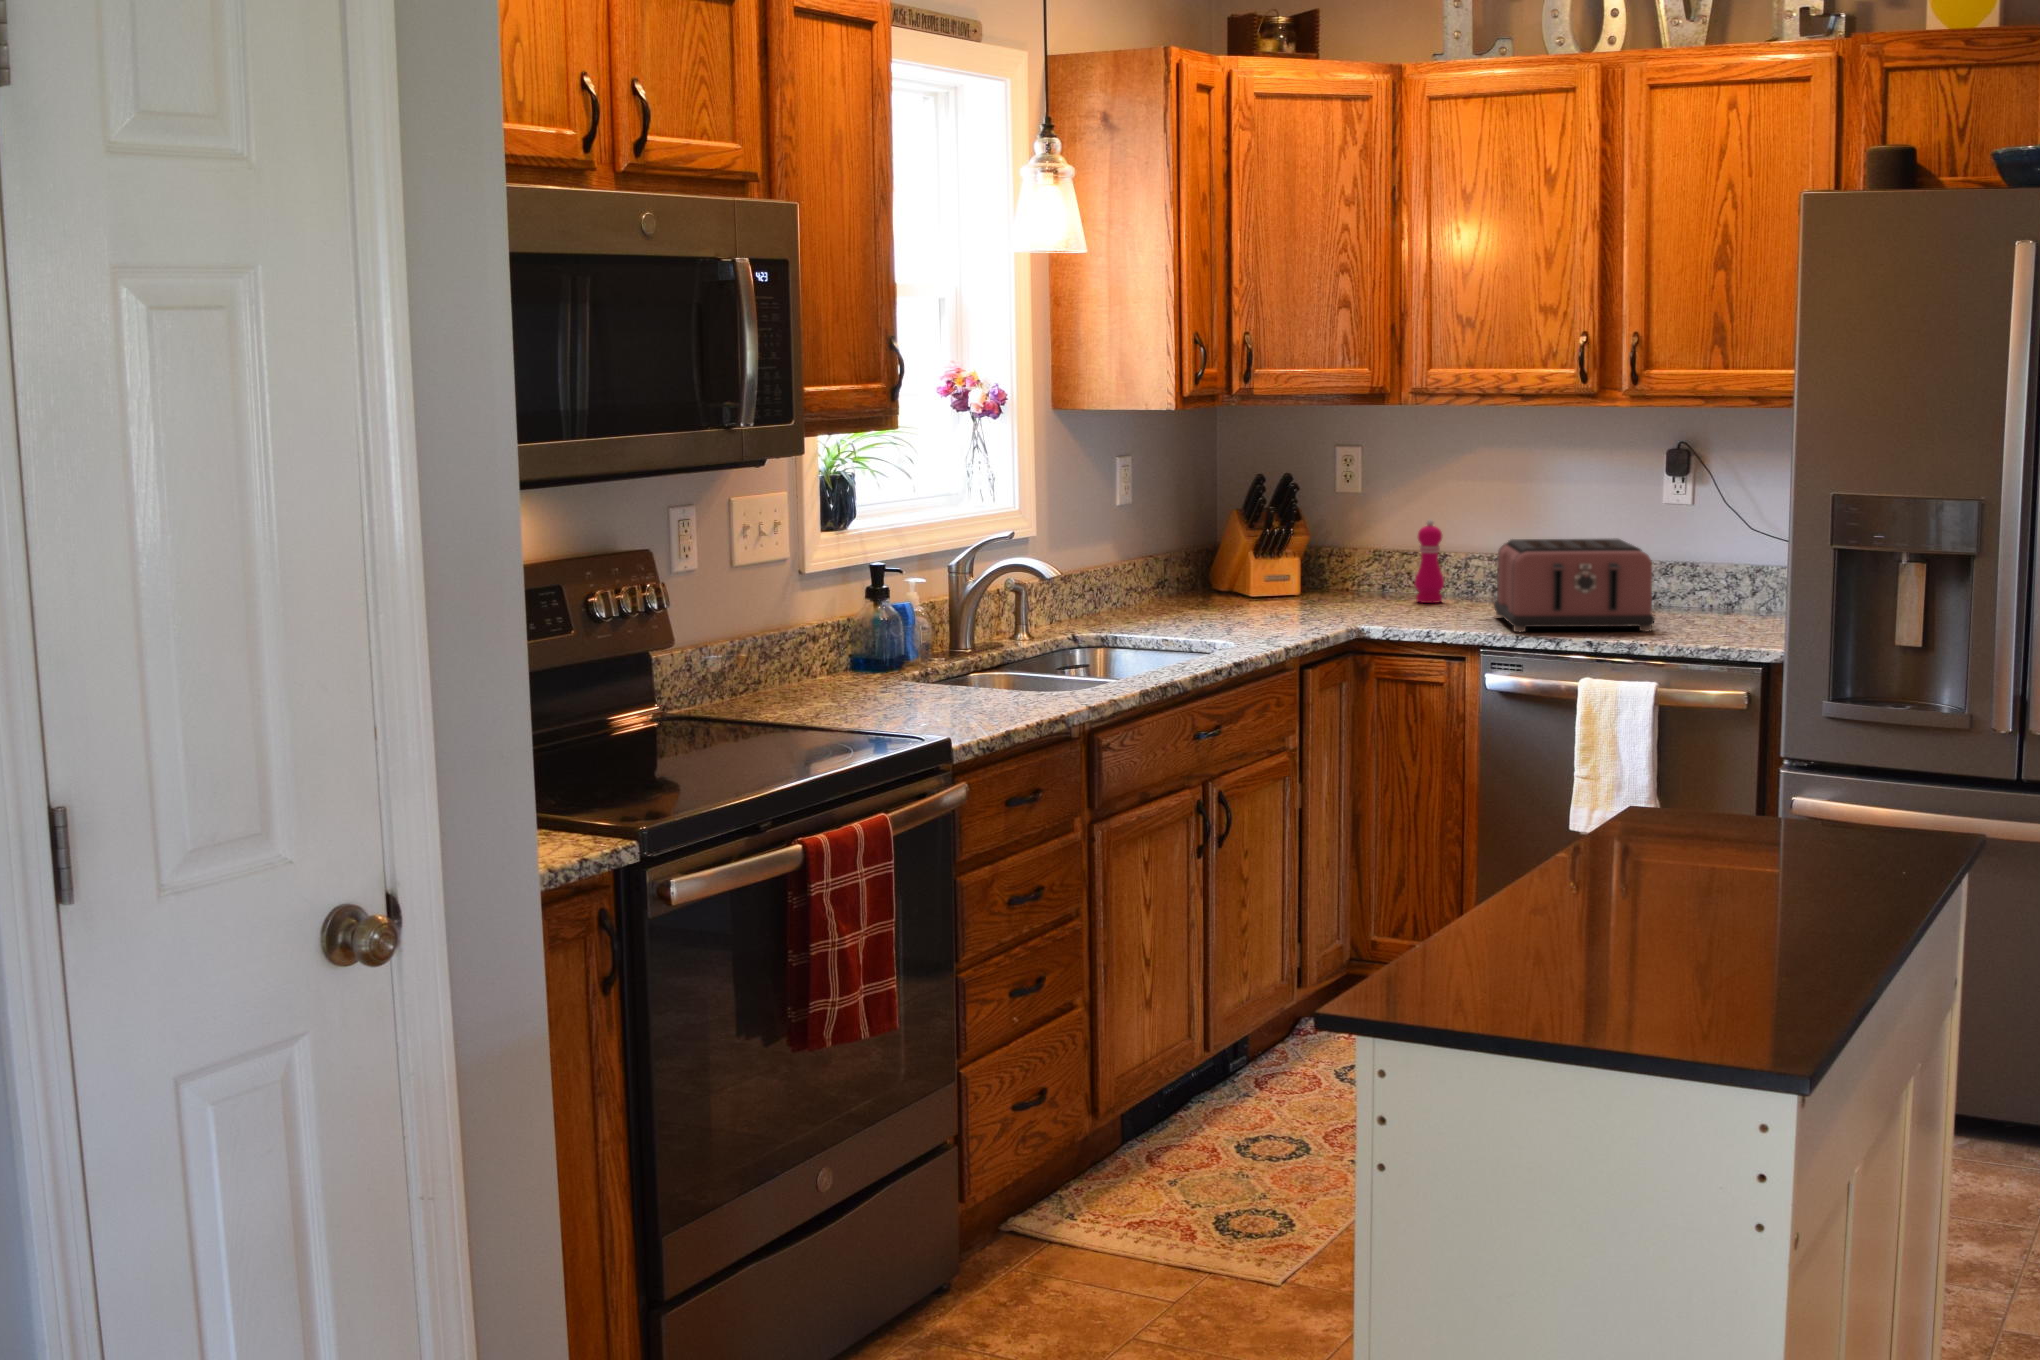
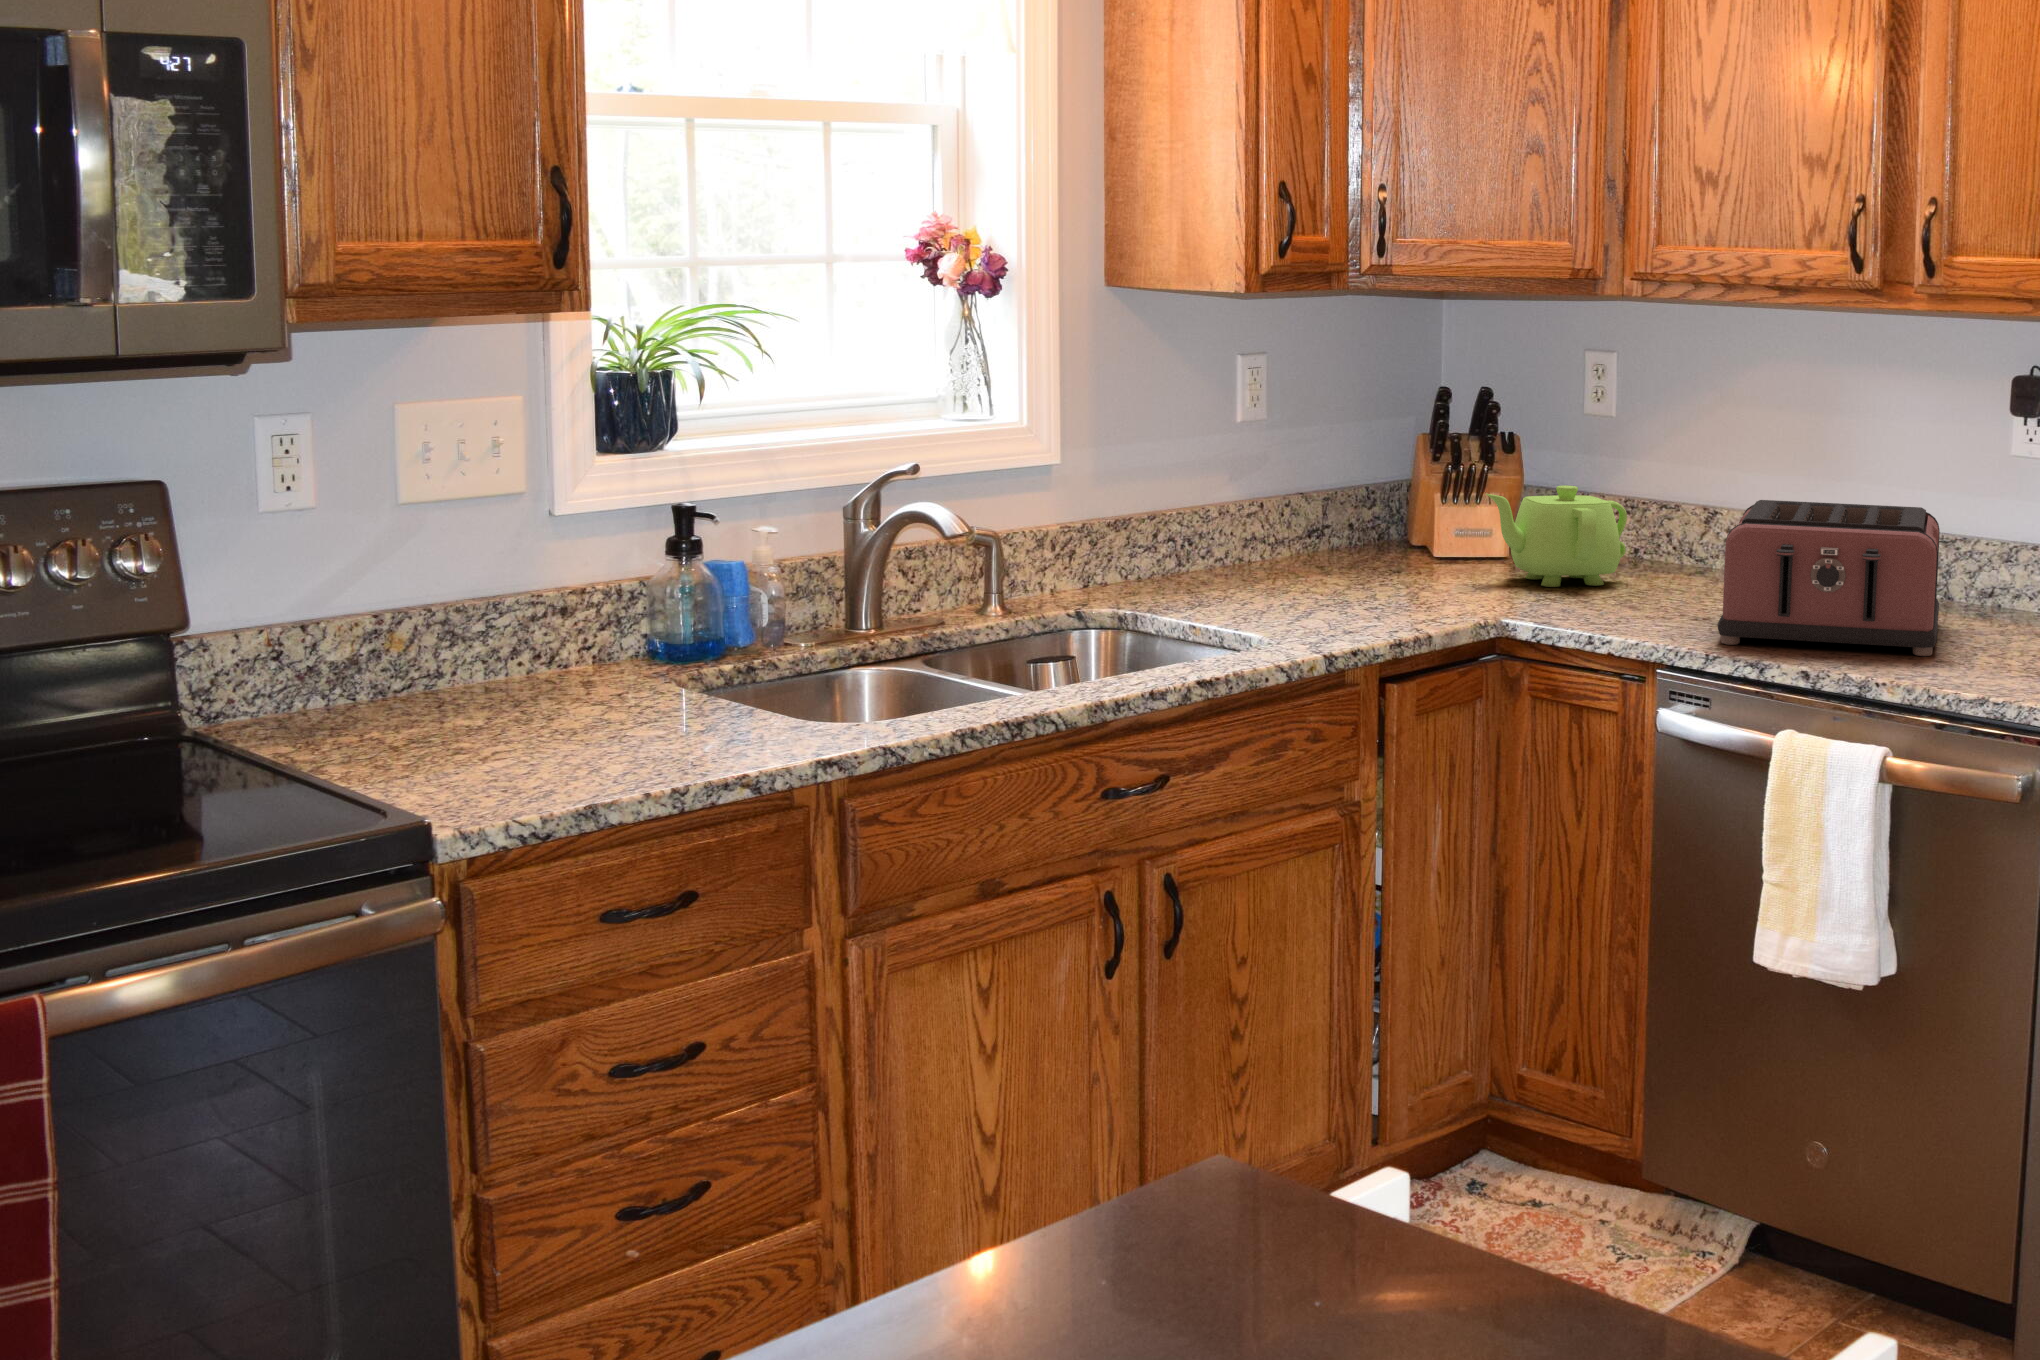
pepper mill: present [1415,519,1444,603] -> none [1671,460,1714,579]
teapot: none [1301,540,1392,611] -> present [1486,485,1627,587]

